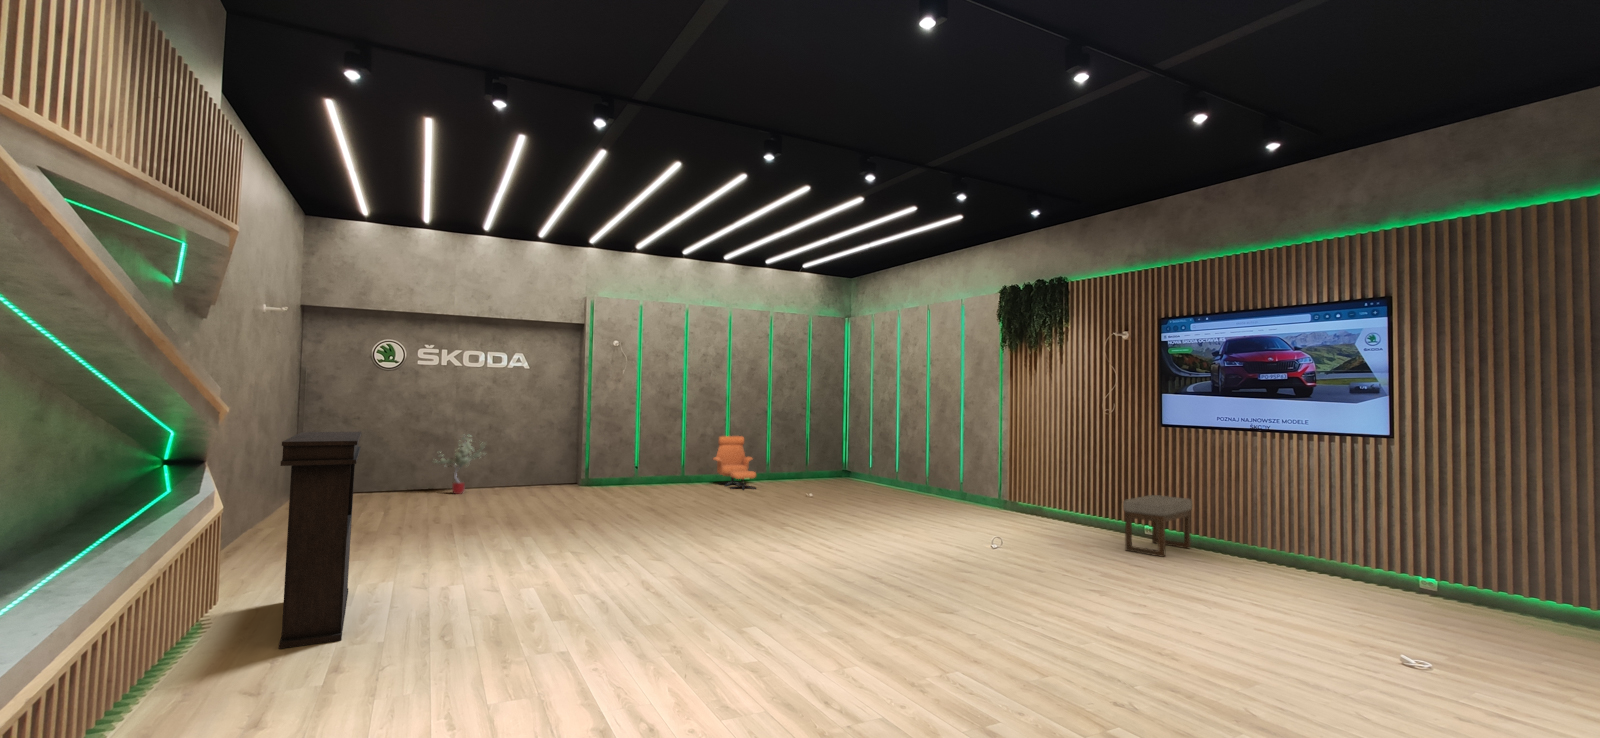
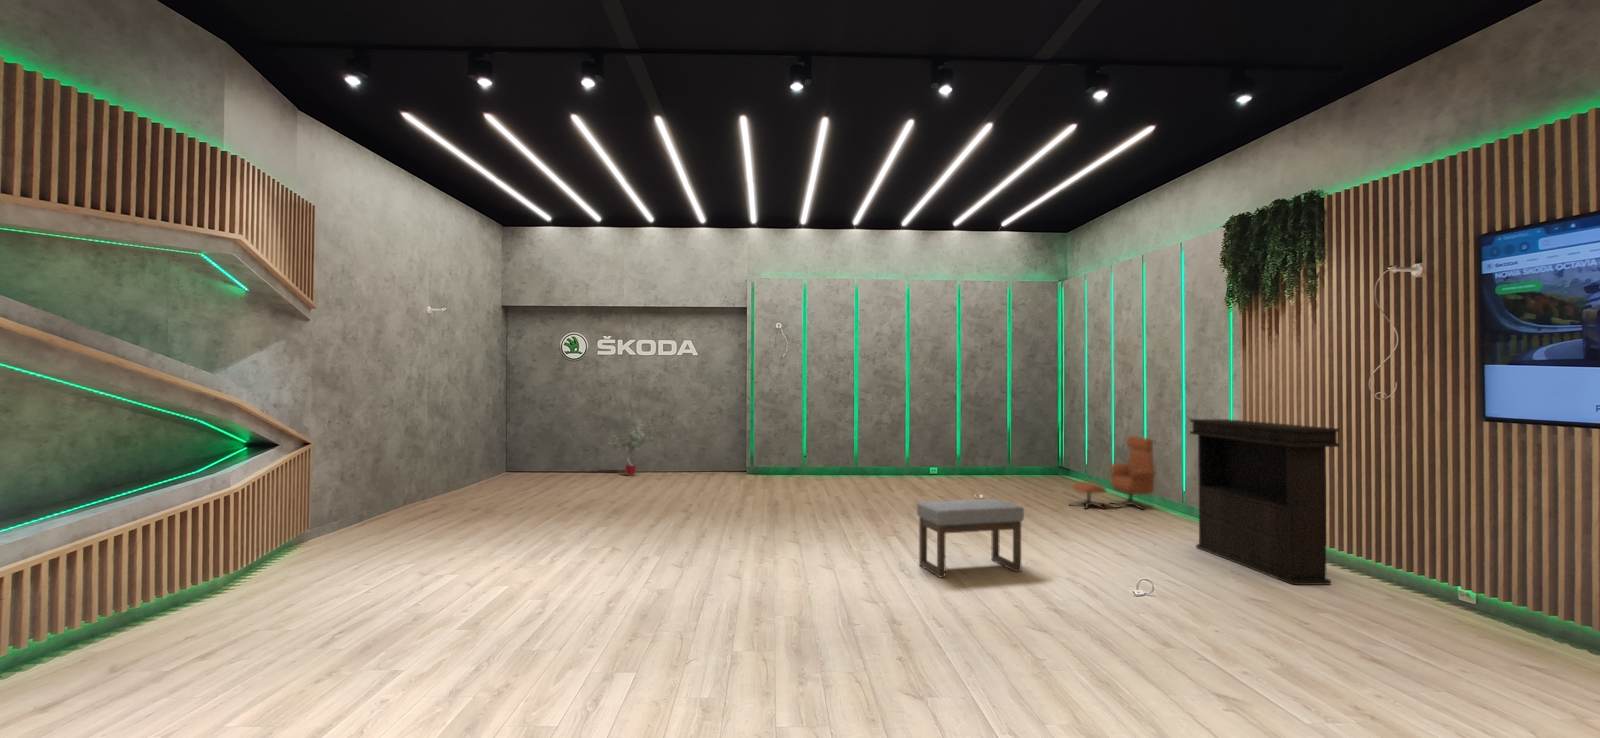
console table: present [279,432,361,649] -> present [1190,419,1339,585]
lounge chair: present [713,436,756,488] -> present [1073,436,1156,509]
ottoman: present [1123,495,1192,557] -> present [917,499,1024,577]

